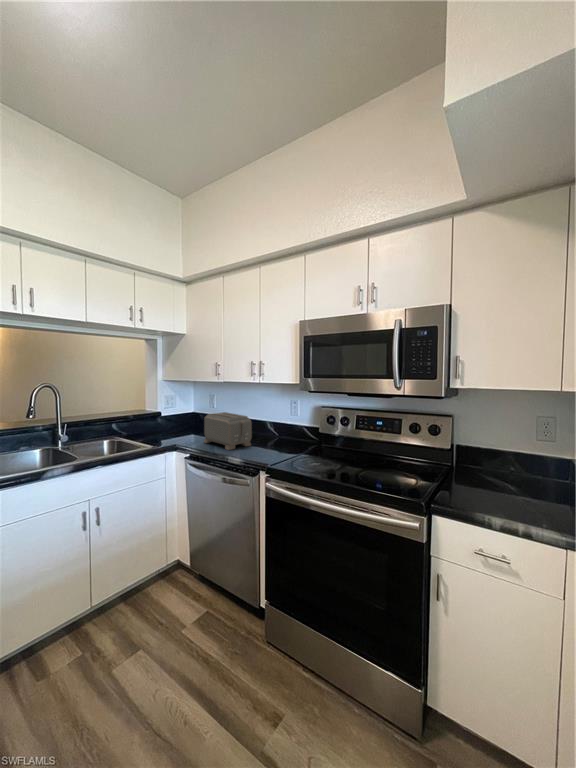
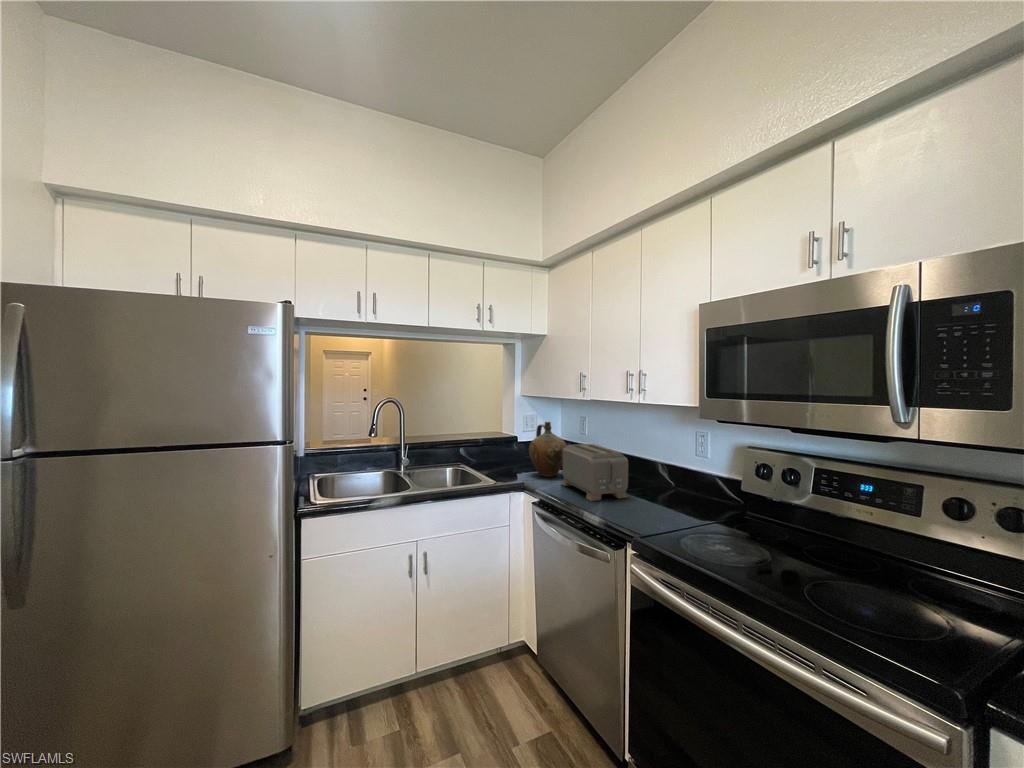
ceramic jug: none [175,399,205,439] -> present [529,422,567,477]

